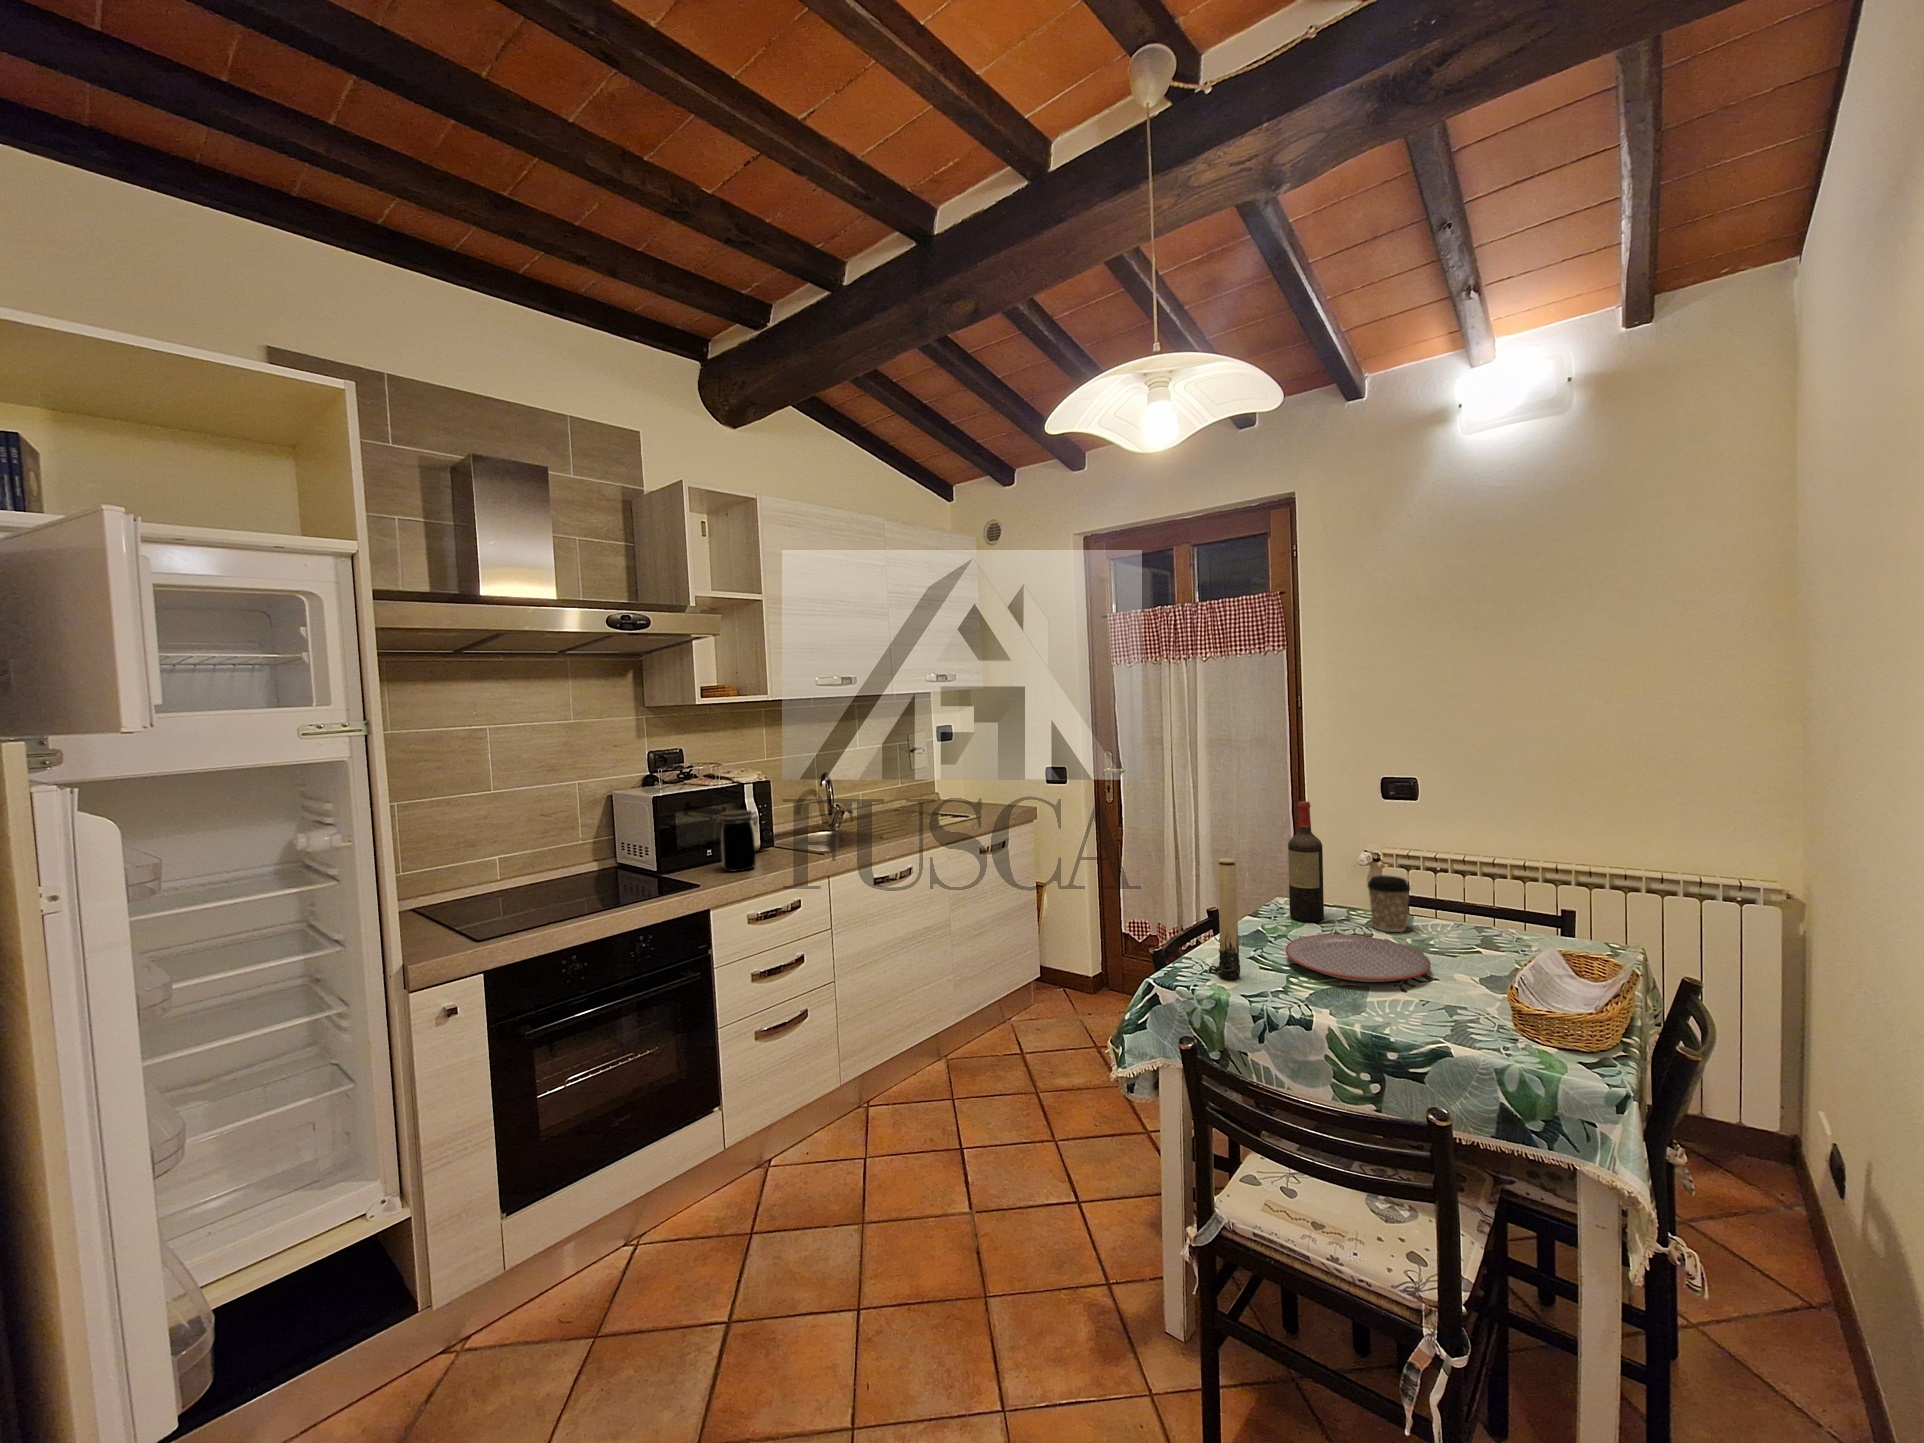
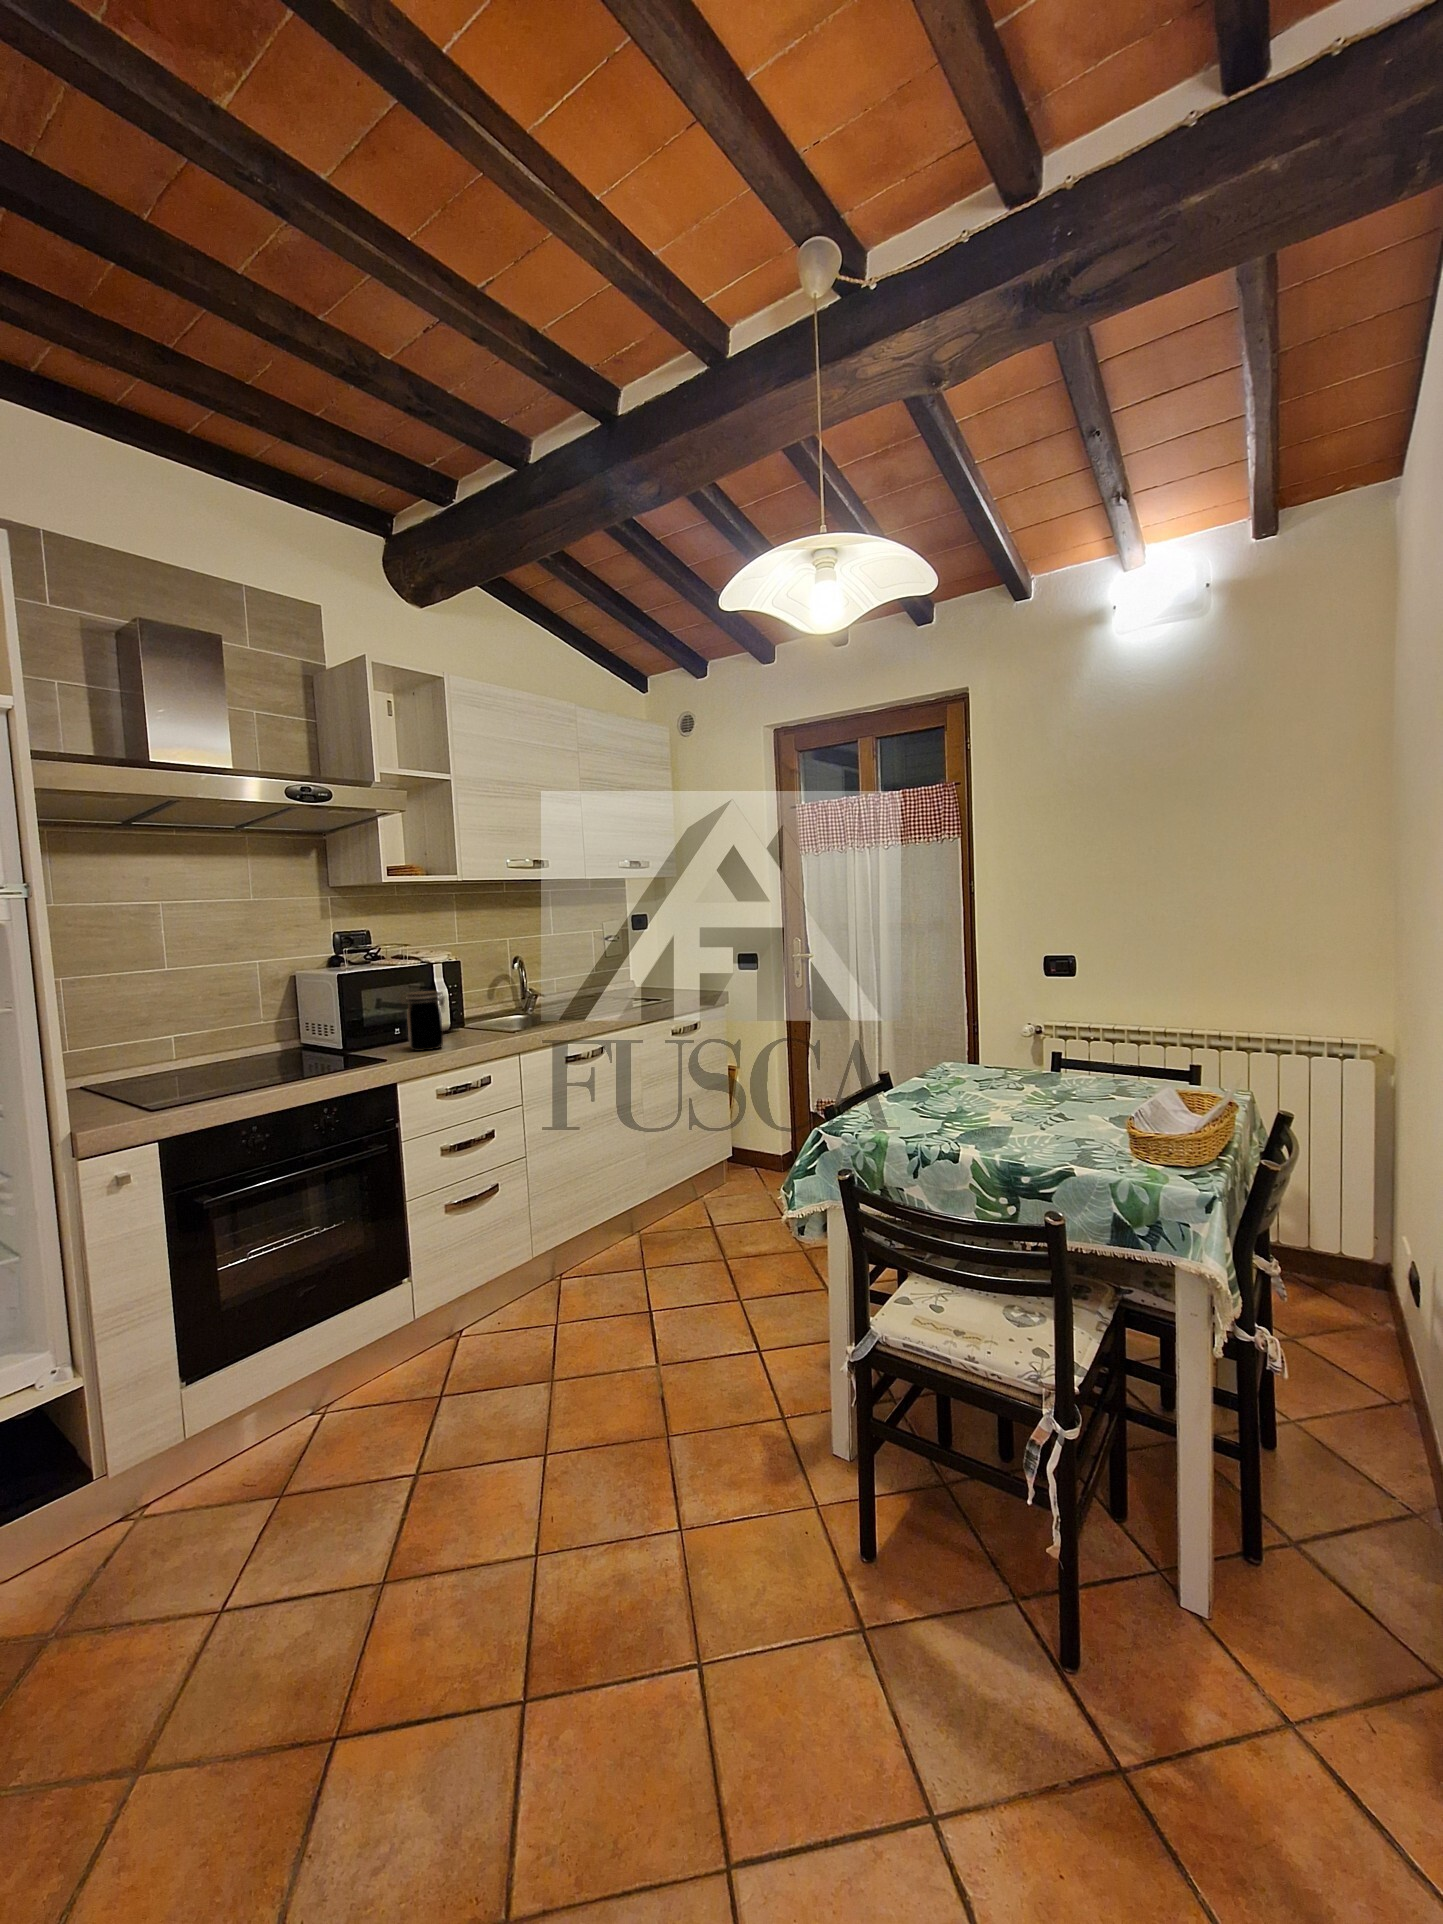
wine bottle: present [1288,801,1324,922] -> none [950,971,981,1082]
candle: present [1209,858,1240,979] -> none [872,1016,900,1126]
coffee cup: present [1368,875,1410,932] -> none [1019,1038,1057,1087]
plate: present [1285,934,1431,982] -> none [942,1089,1068,1124]

